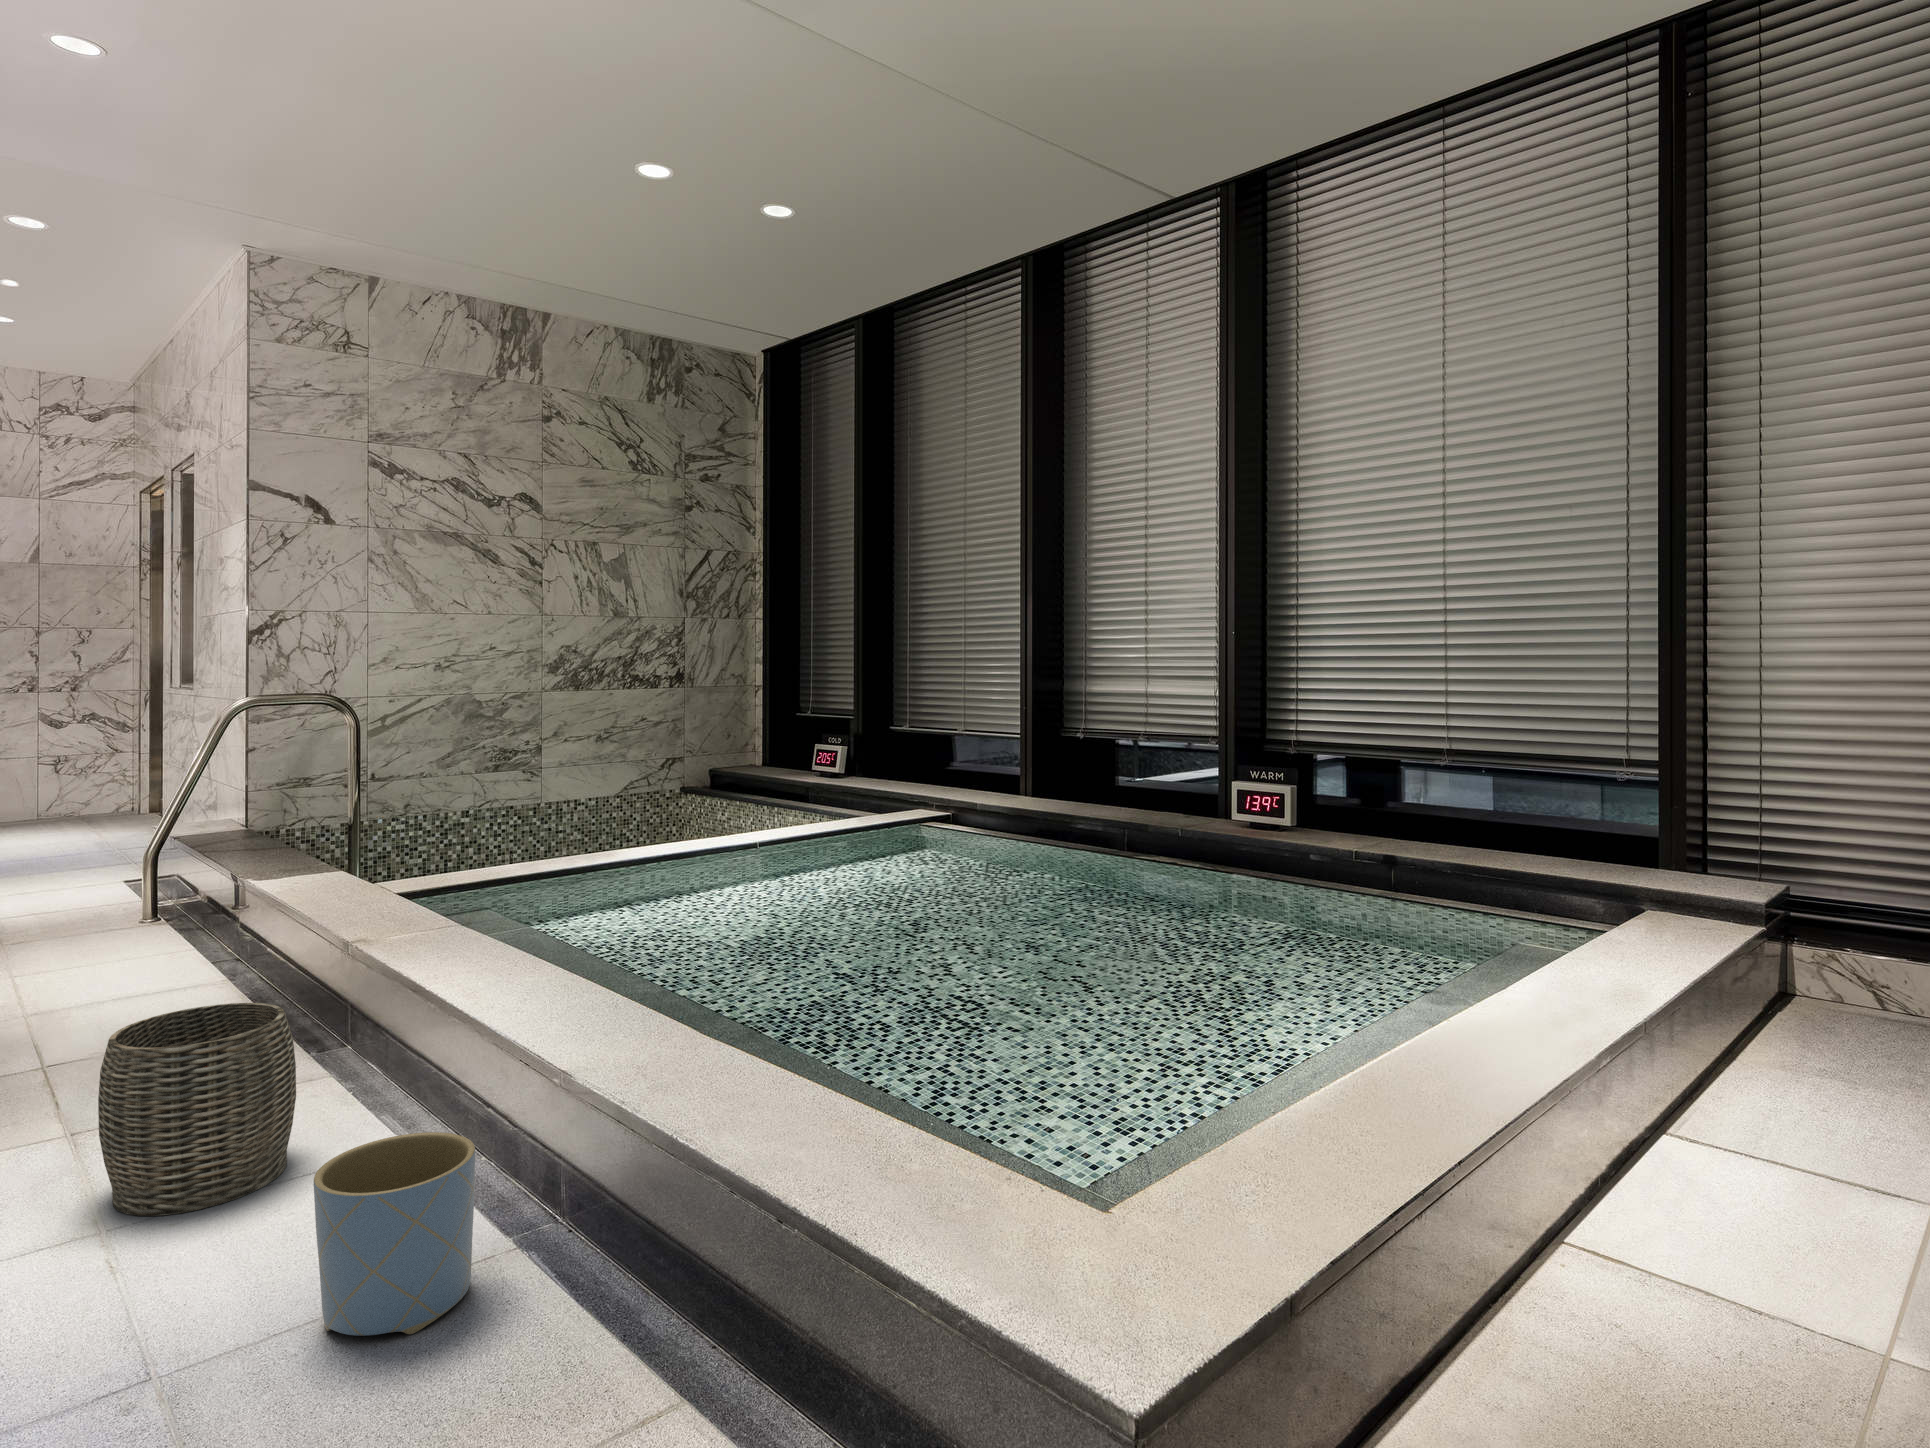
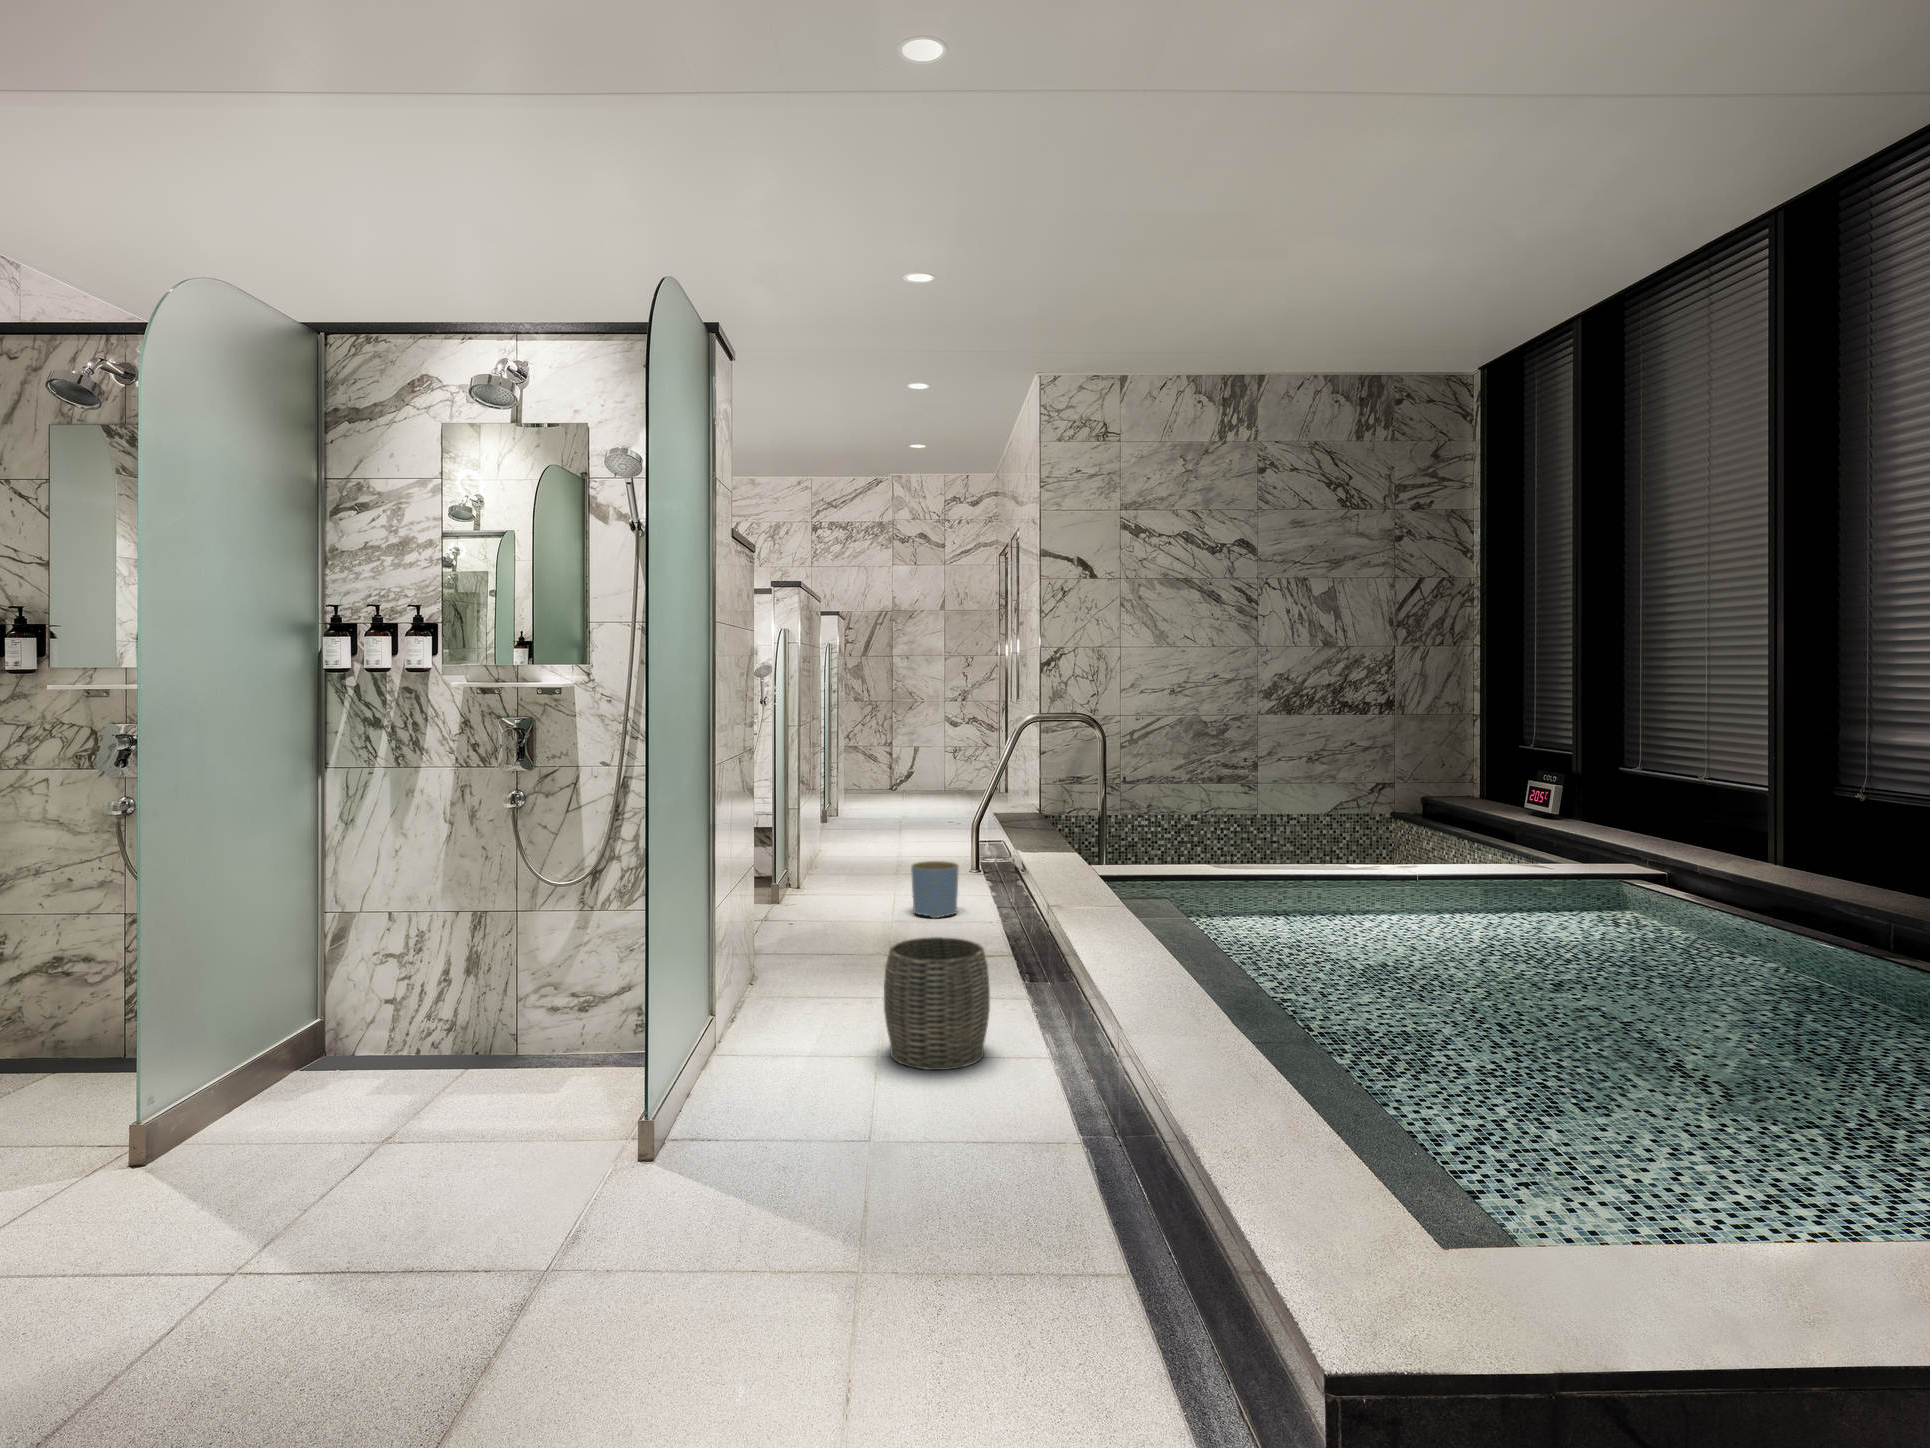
planter: present [314,1132,475,1336] -> present [911,861,959,918]

